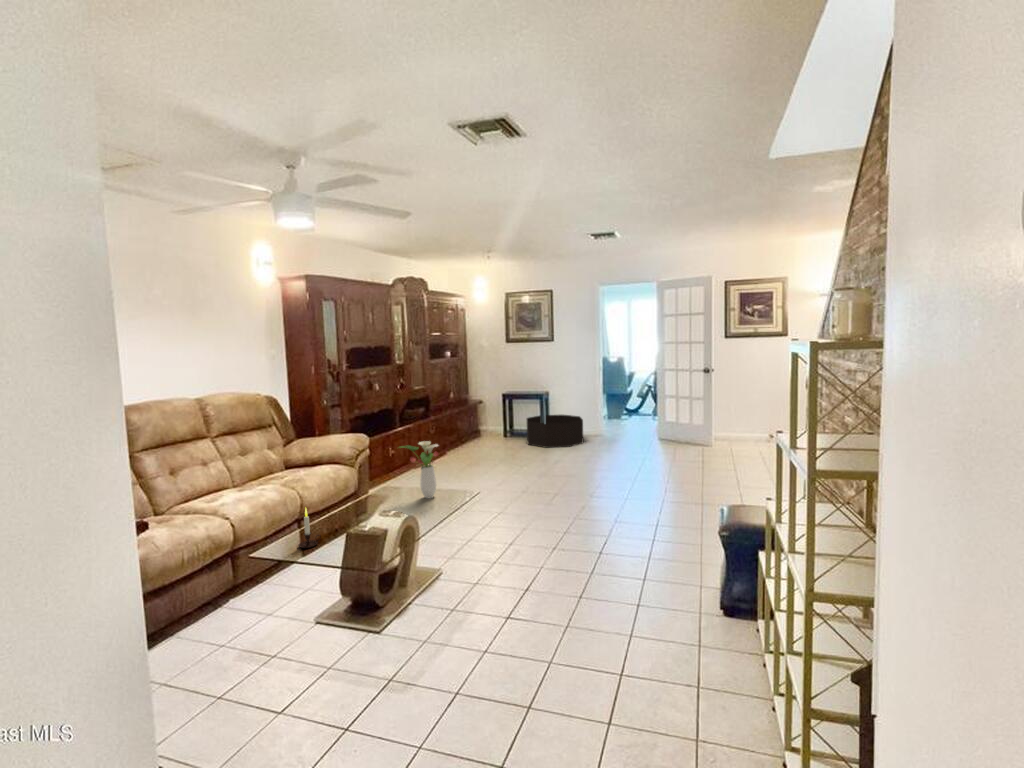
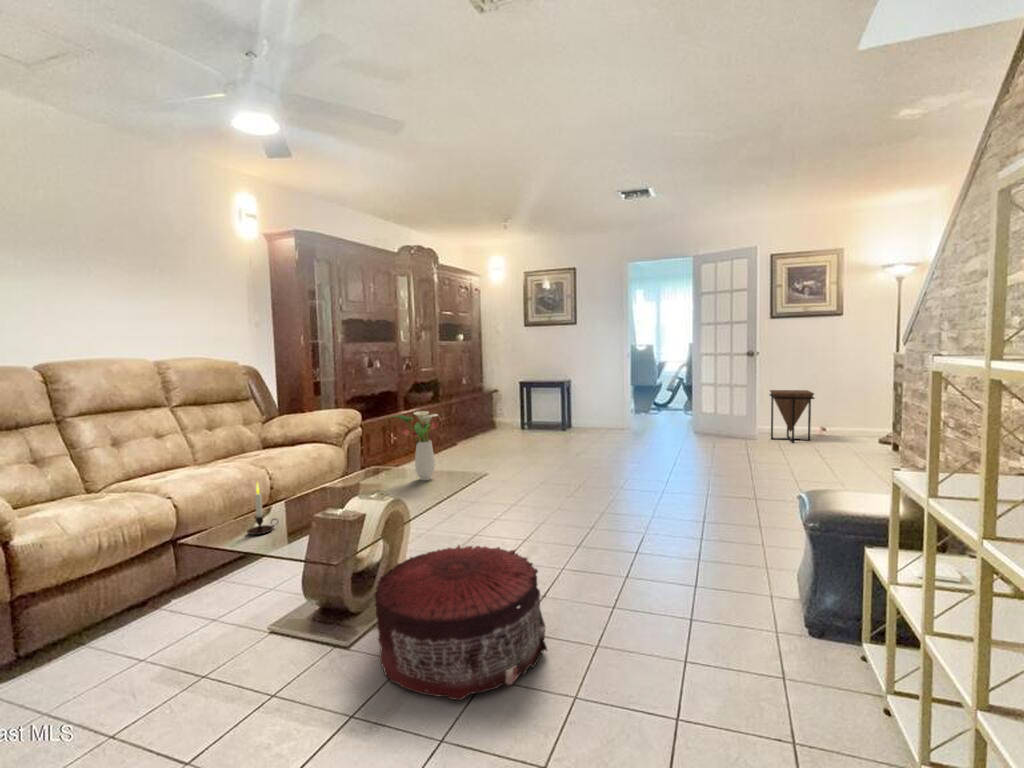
side table: none [725,402,762,450] -> present [770,390,814,443]
basket: present [527,415,583,448] -> none [546,404,609,439]
pouf: none [402,551,529,663] -> present [375,545,547,700]

